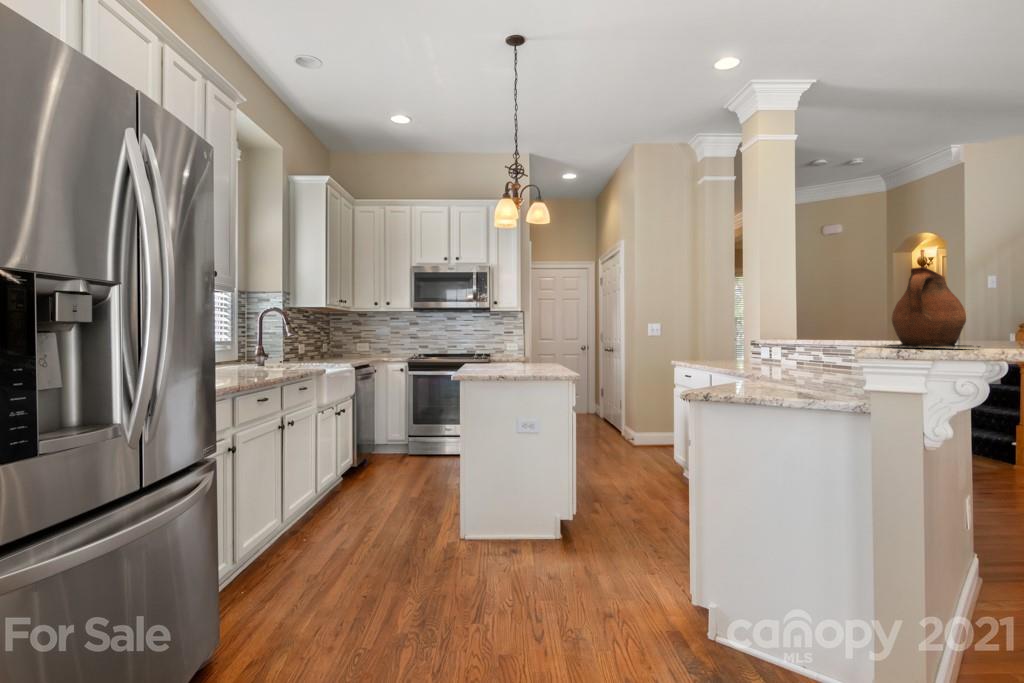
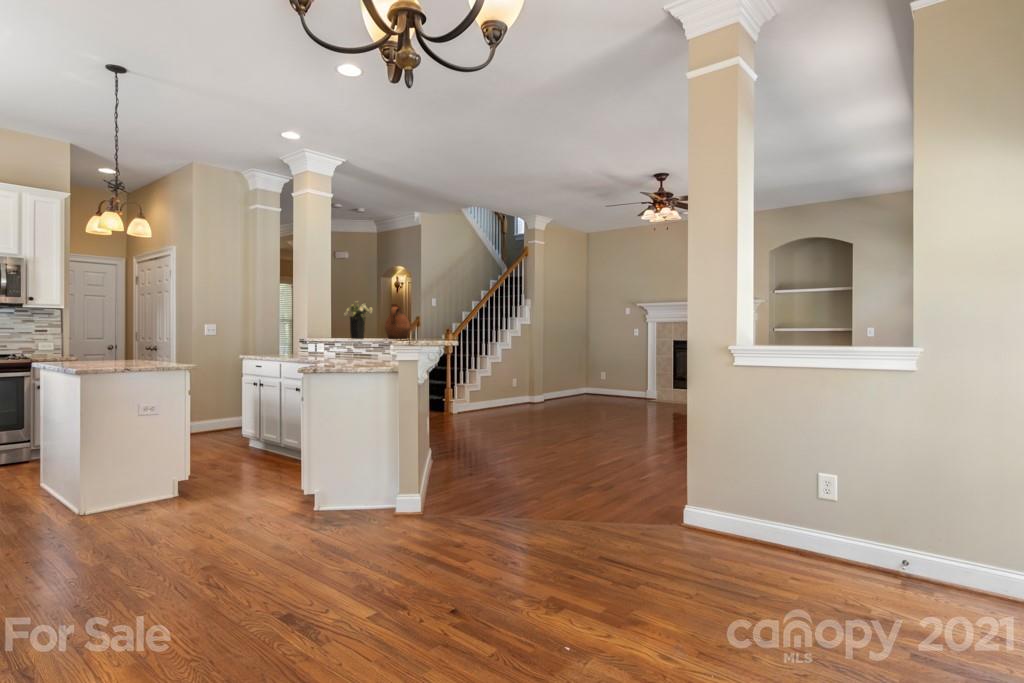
flower arrangement: none [806,275,873,342] -> present [344,301,372,339]

